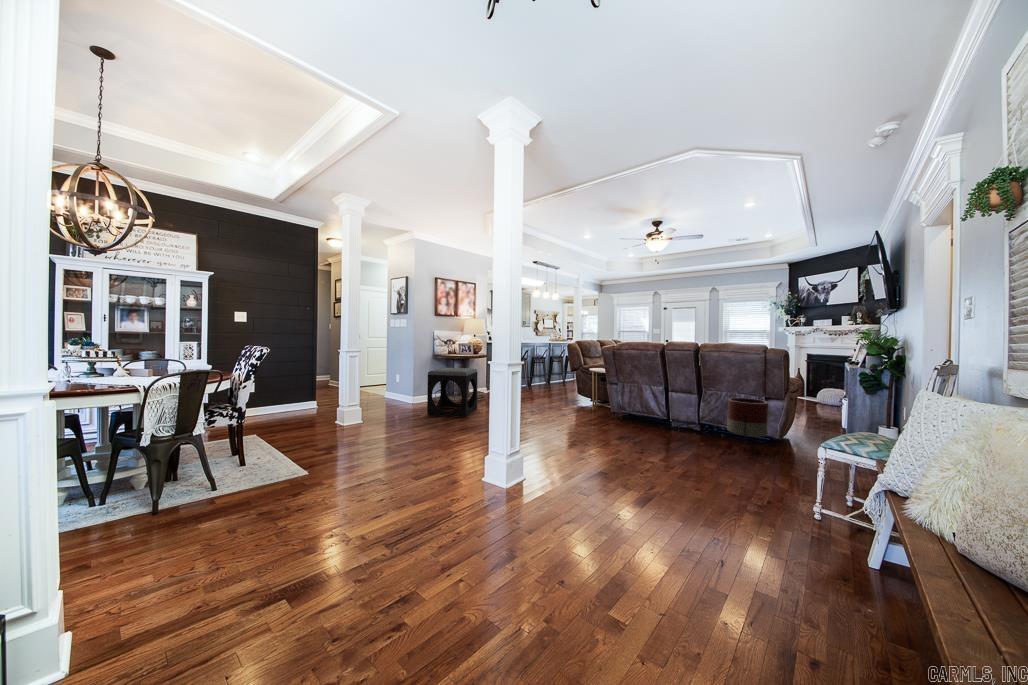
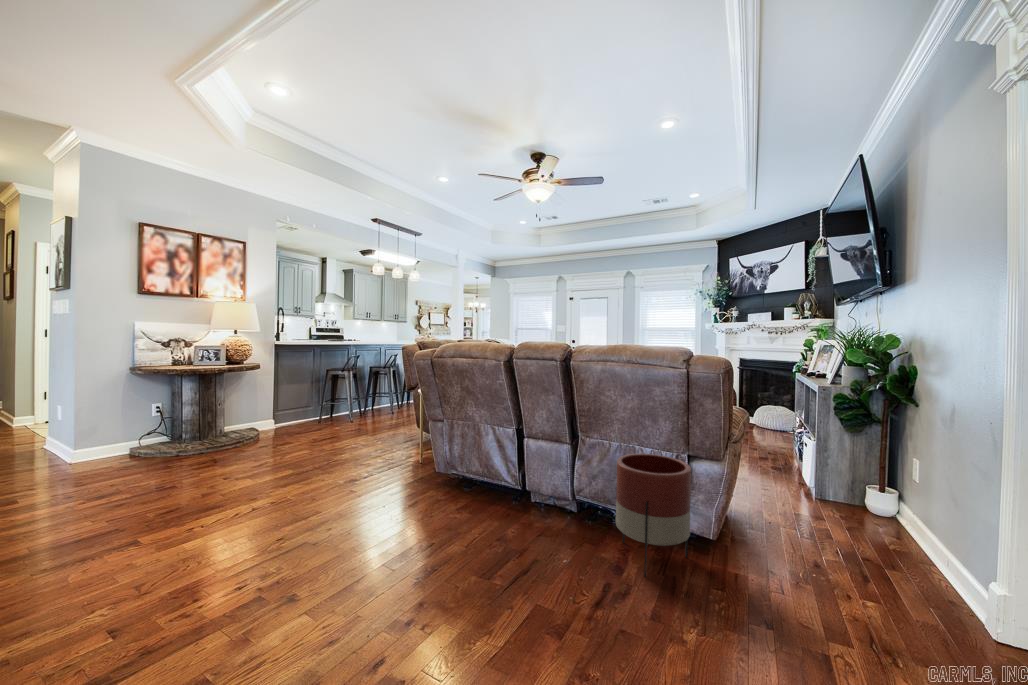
footstool: present [427,368,478,417] -> none [38,395,191,500]

